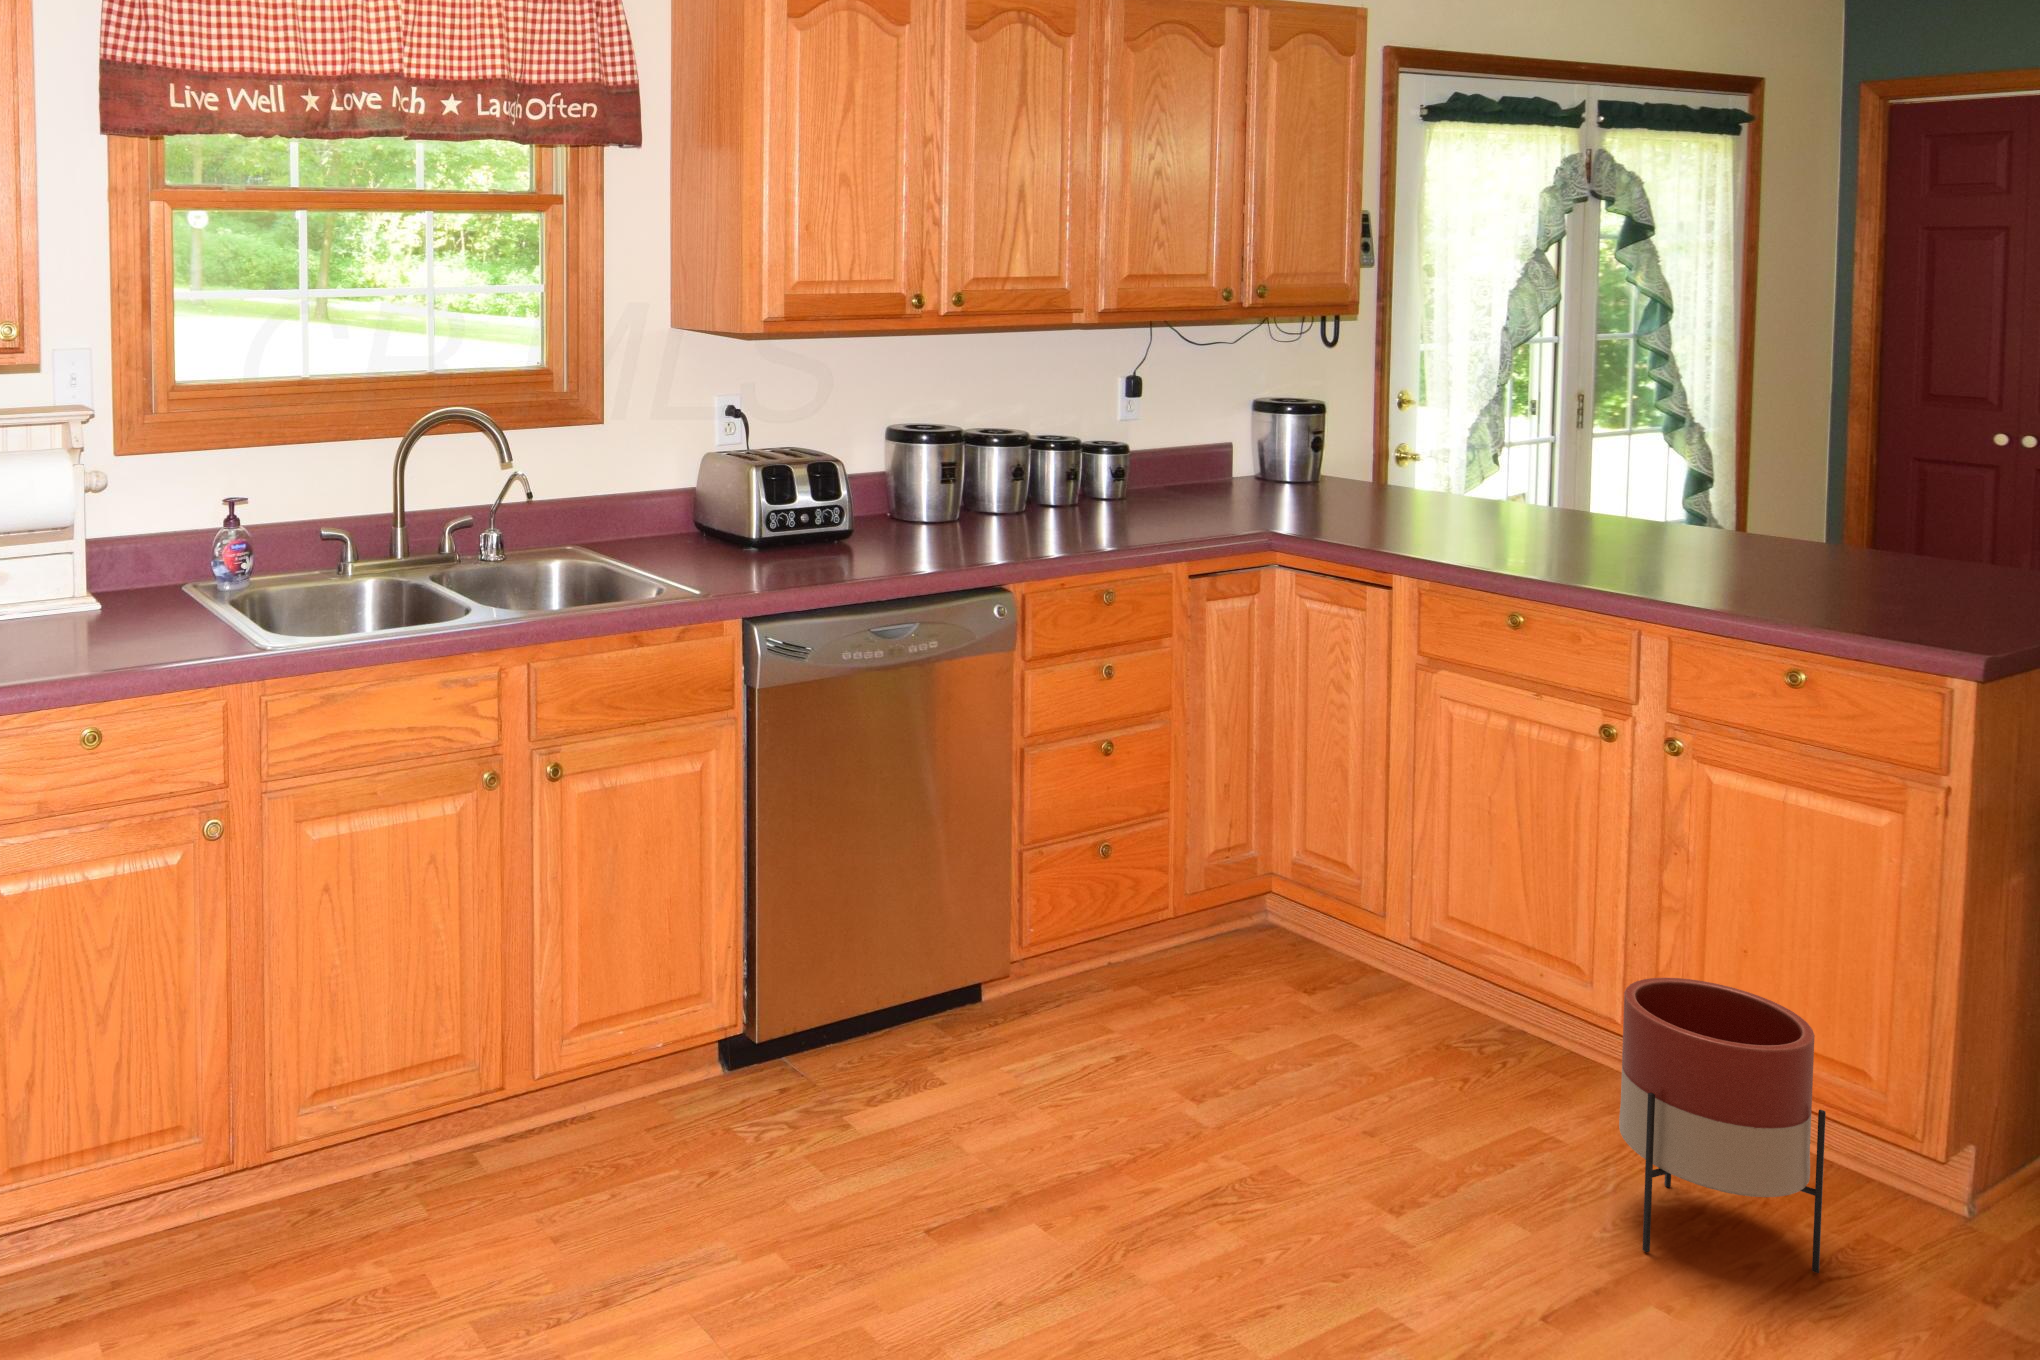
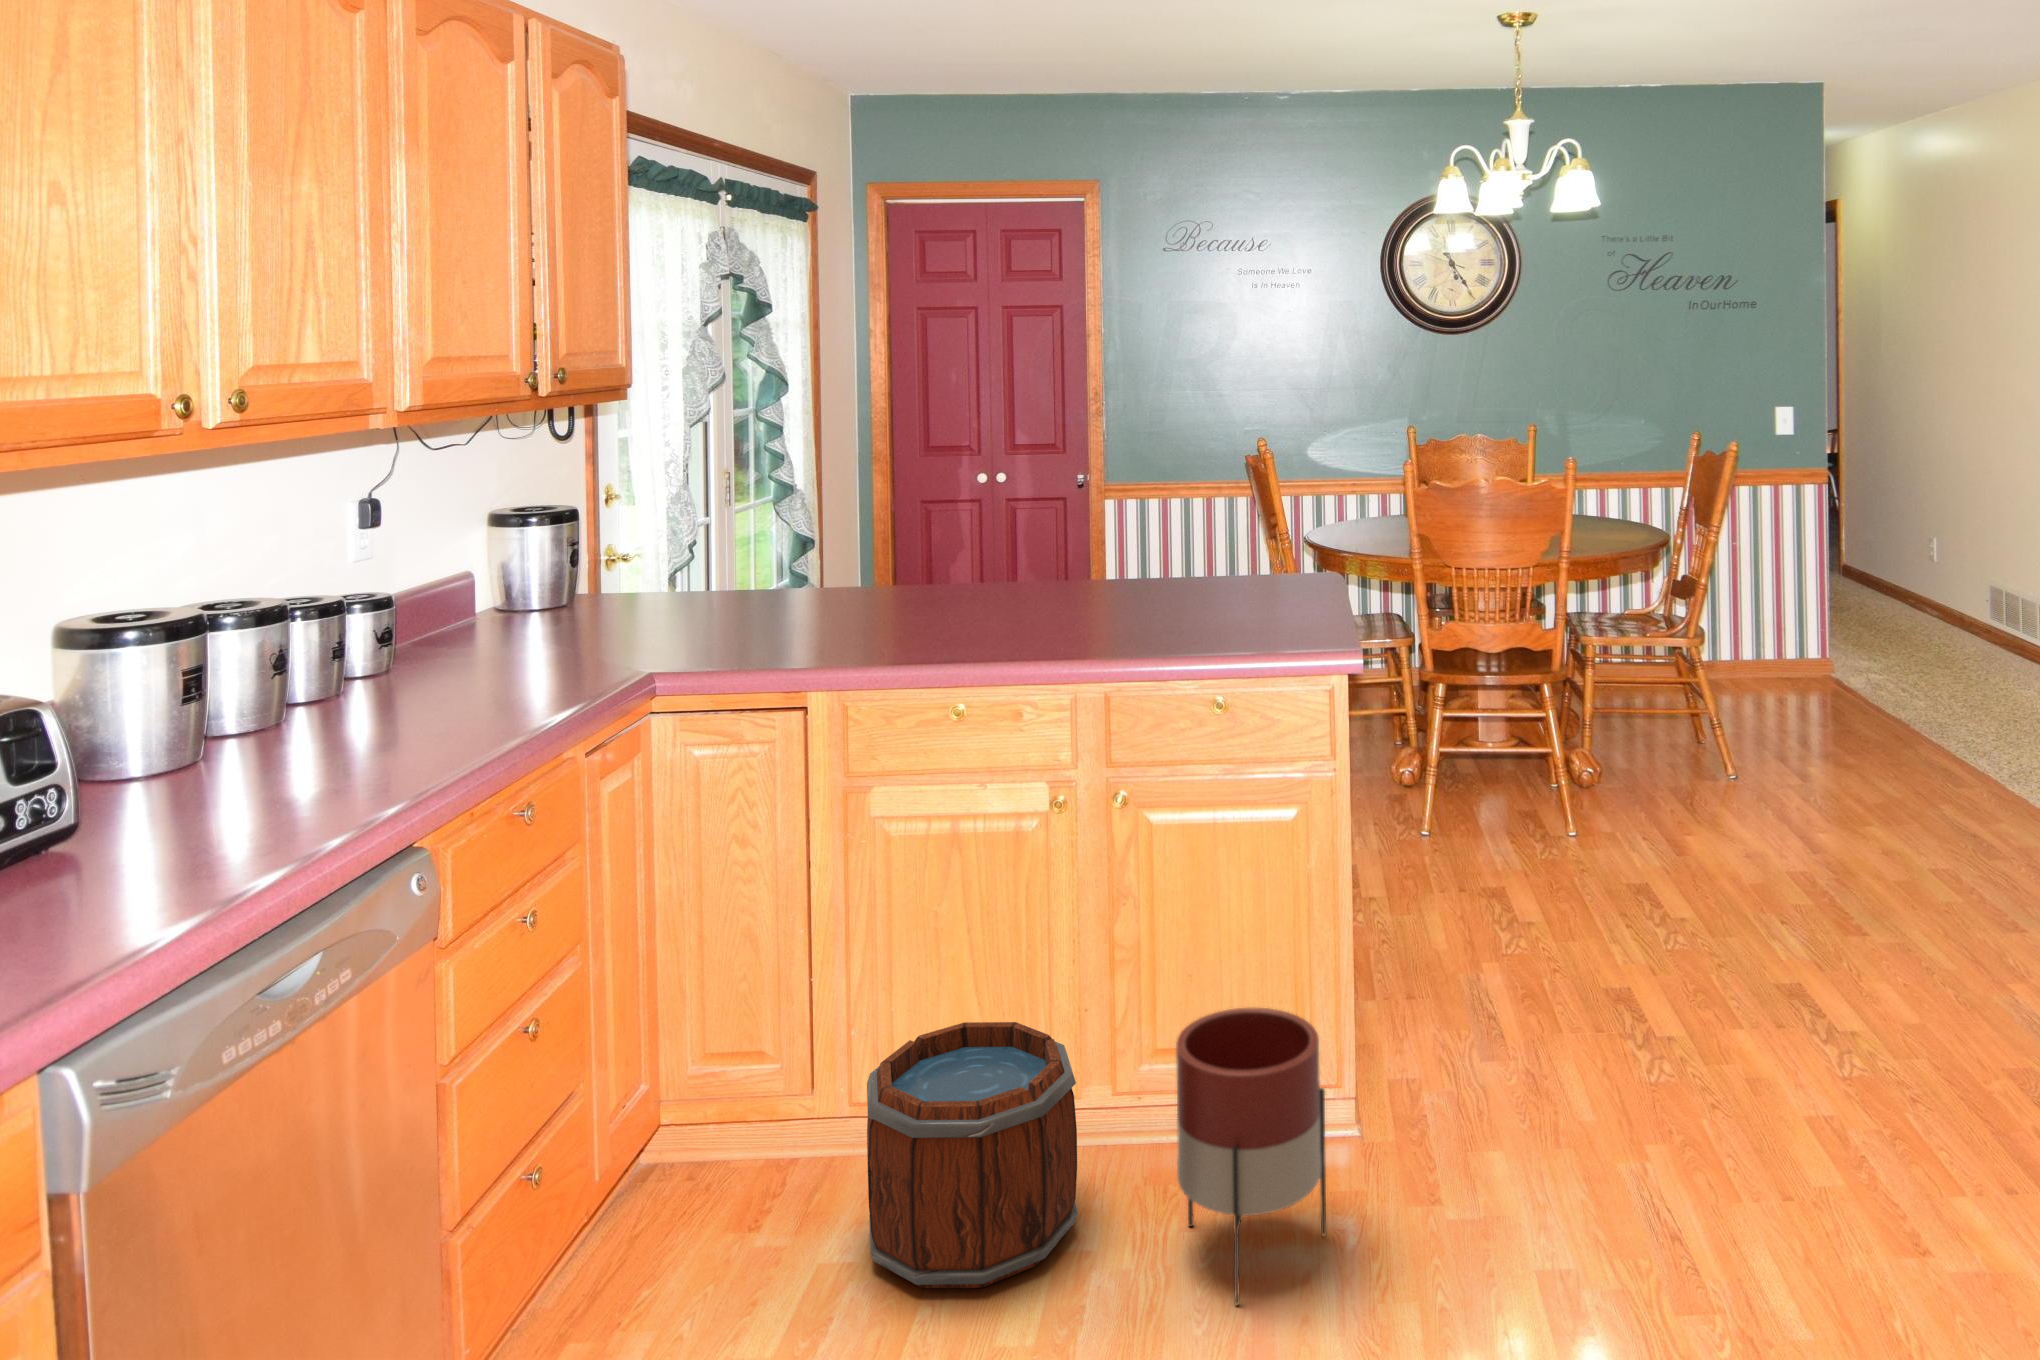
bucket: none [1343,893,1568,1125] -> present [867,1022,1078,1288]

